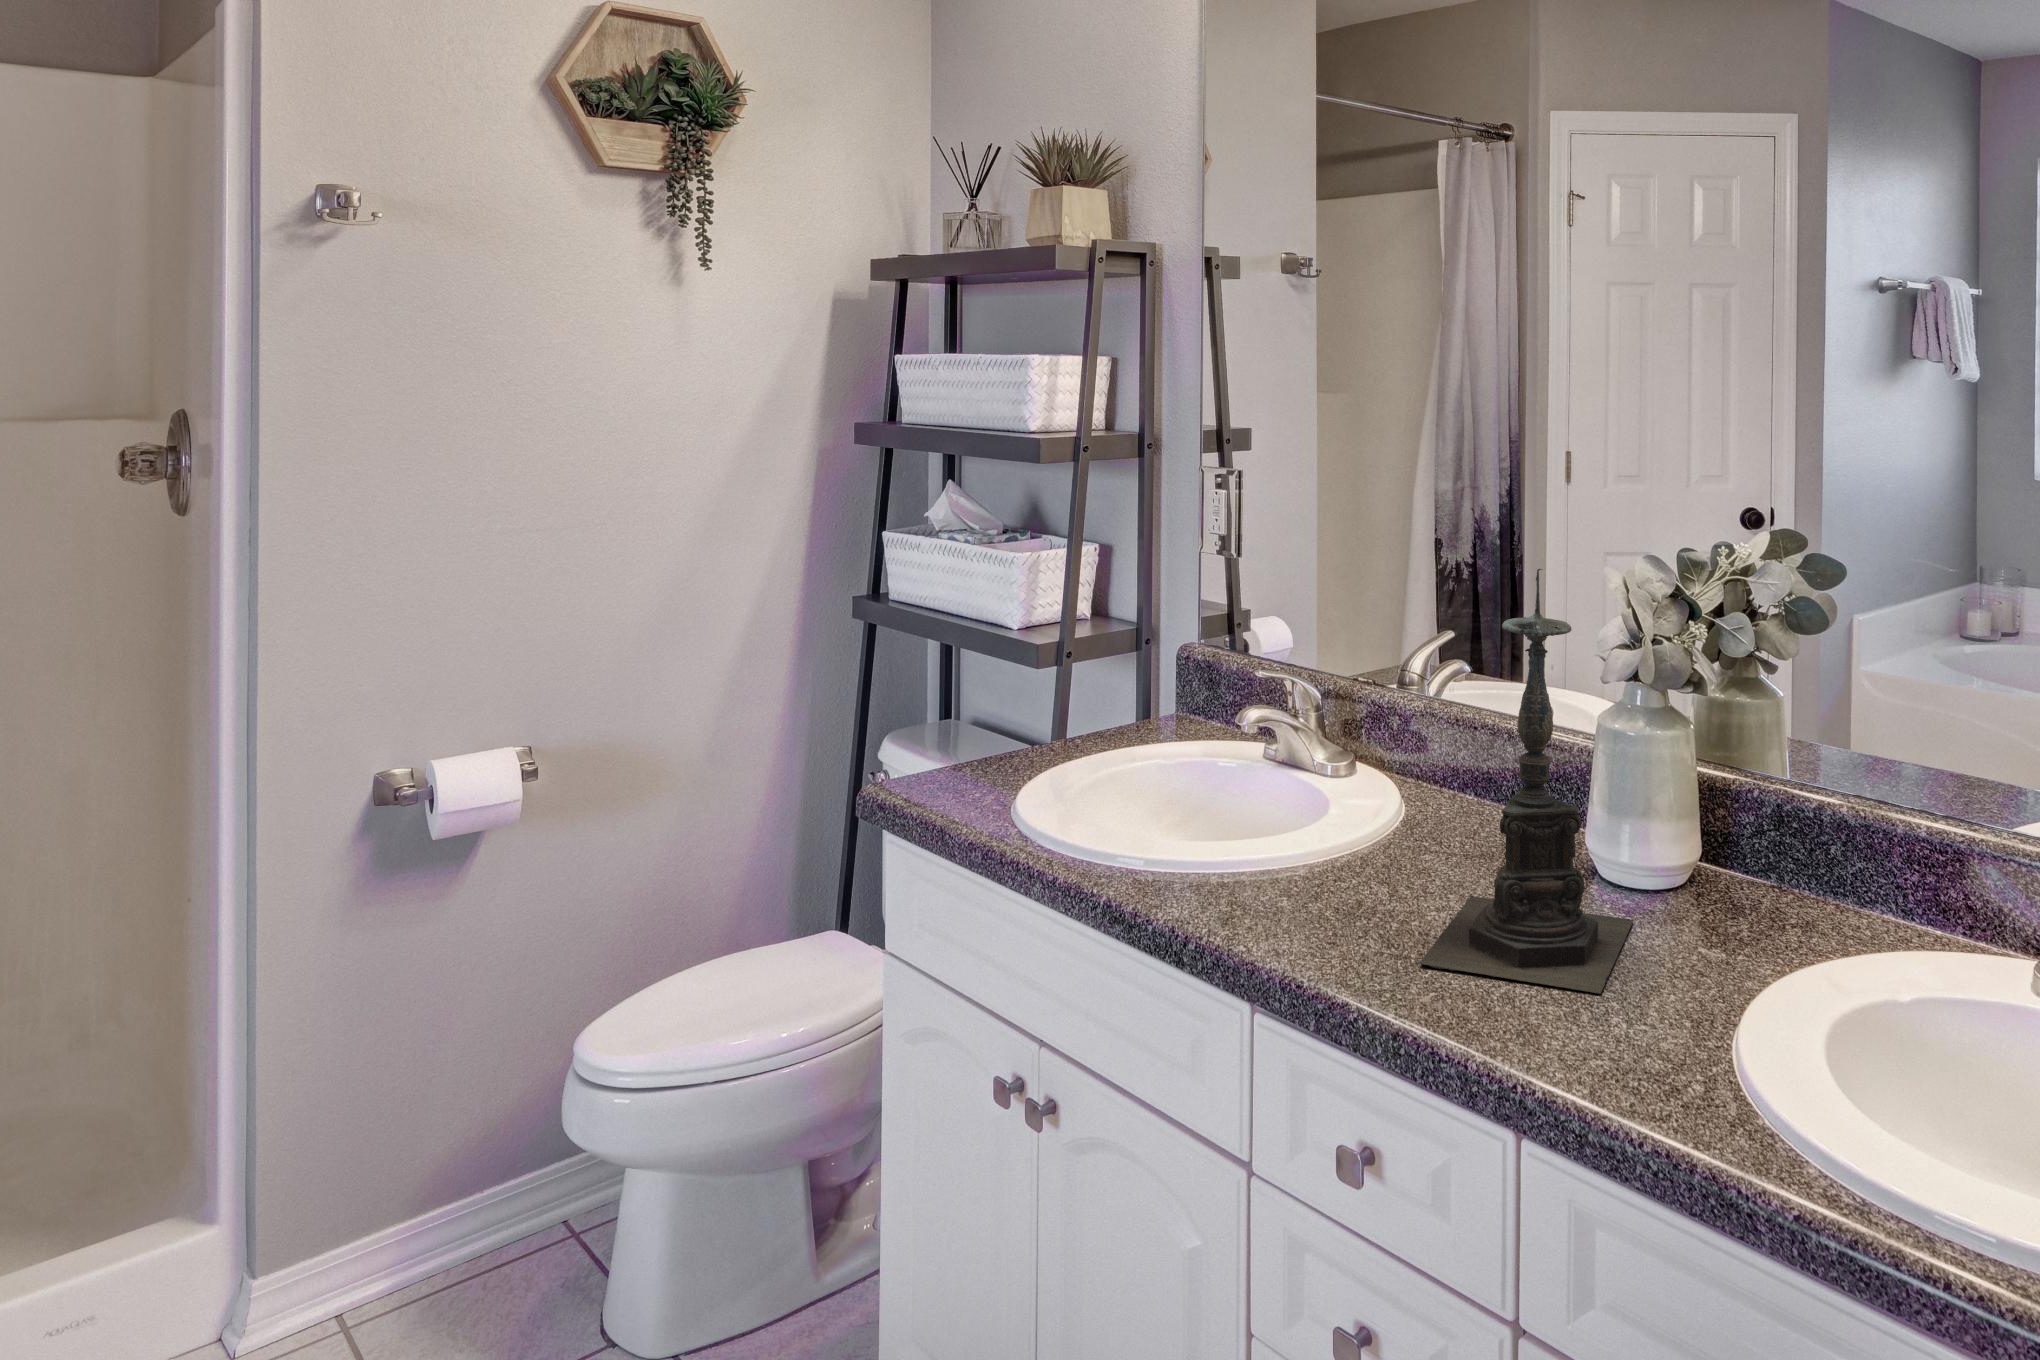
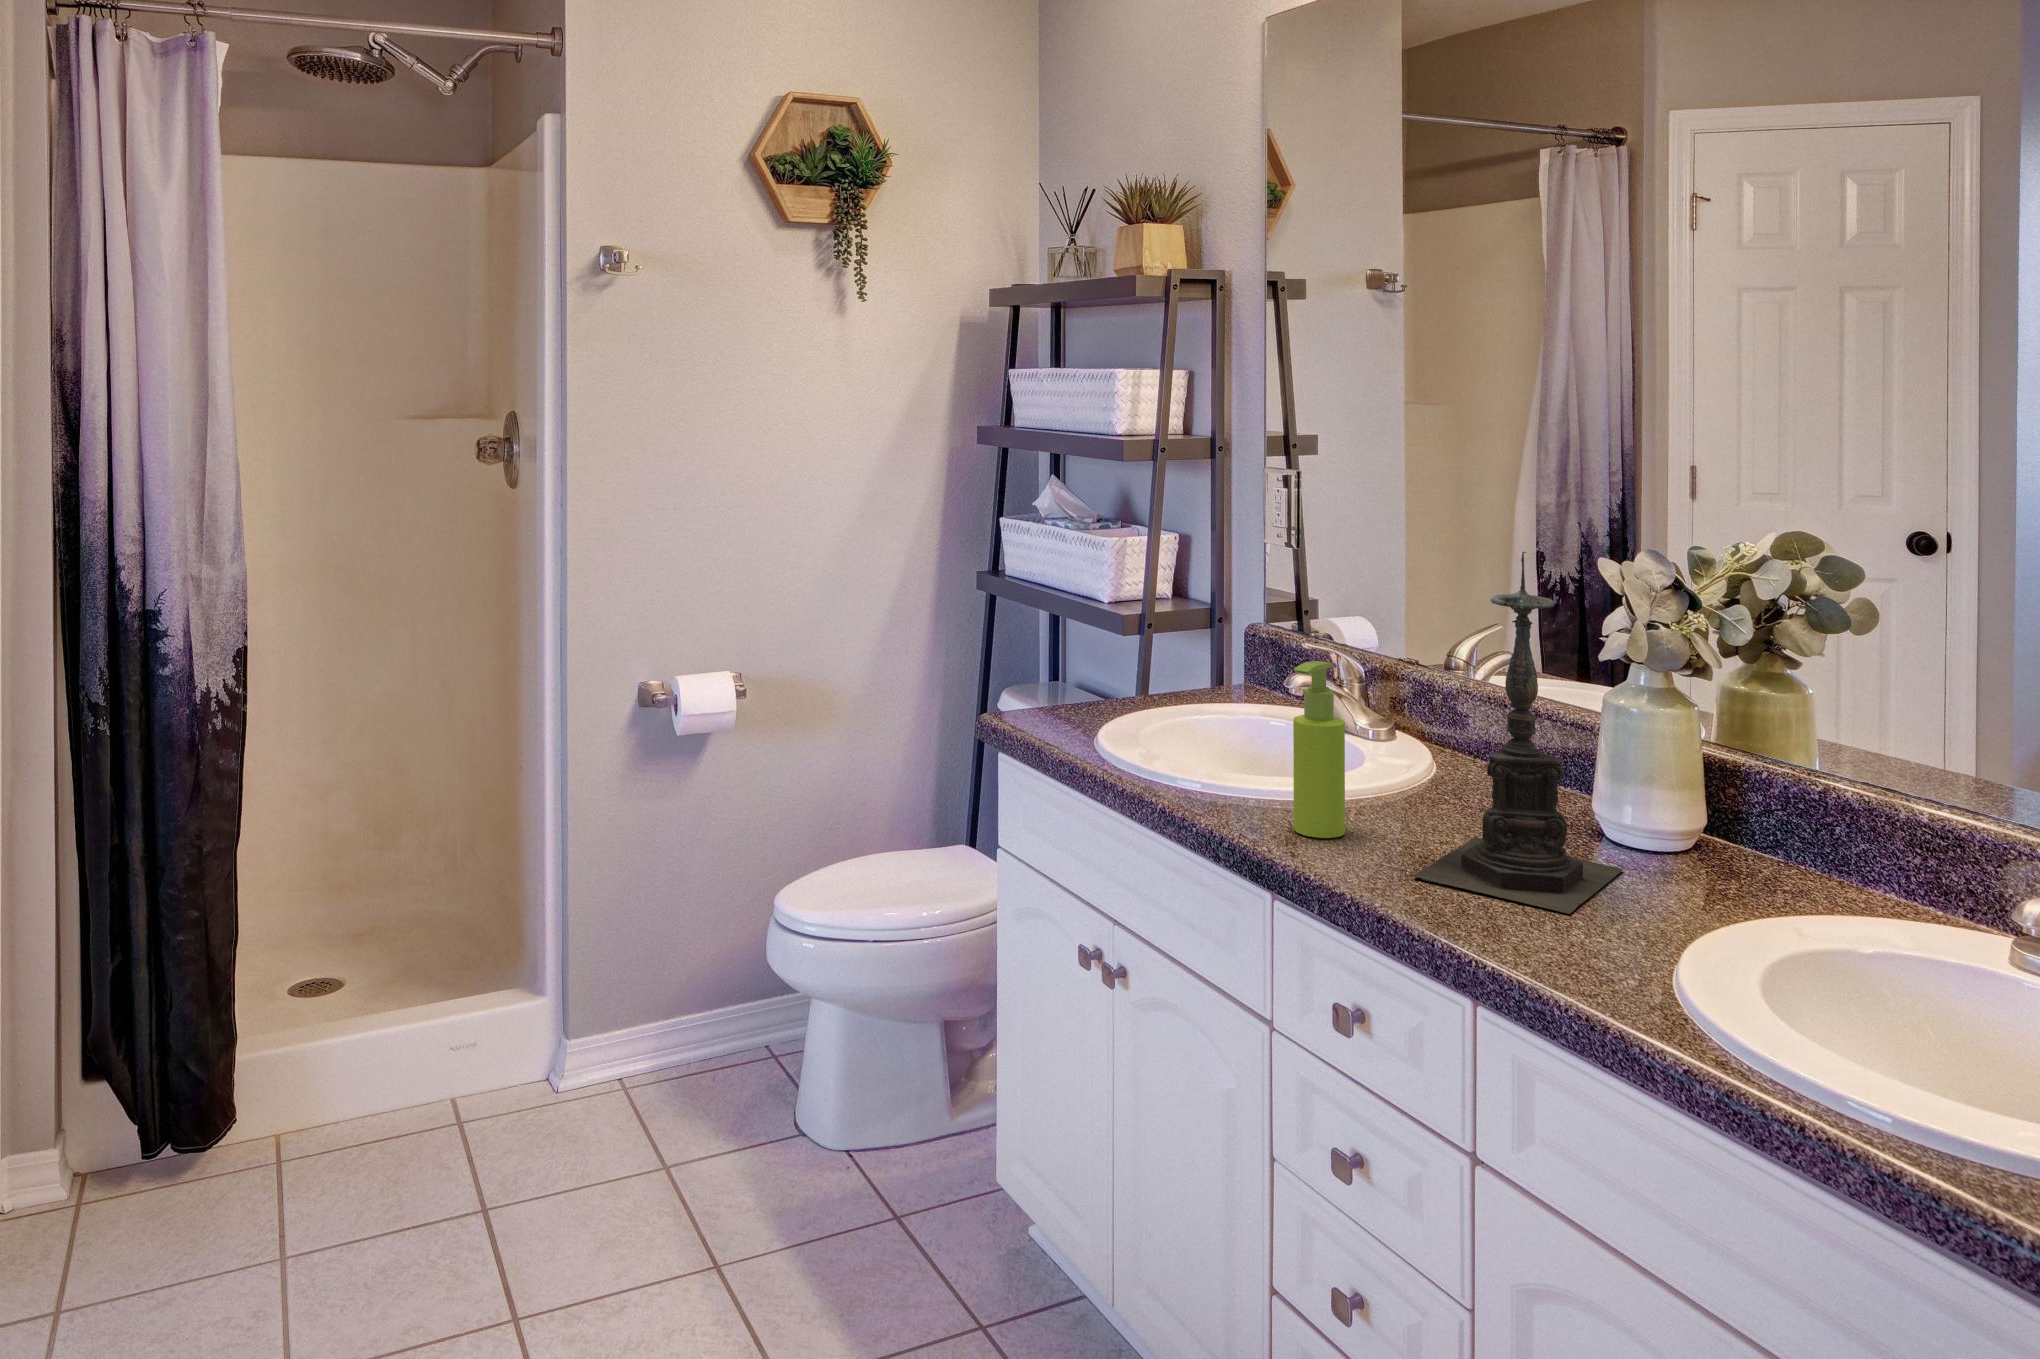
soap dispenser: none [1269,705,1329,920] -> present [1293,661,1345,838]

